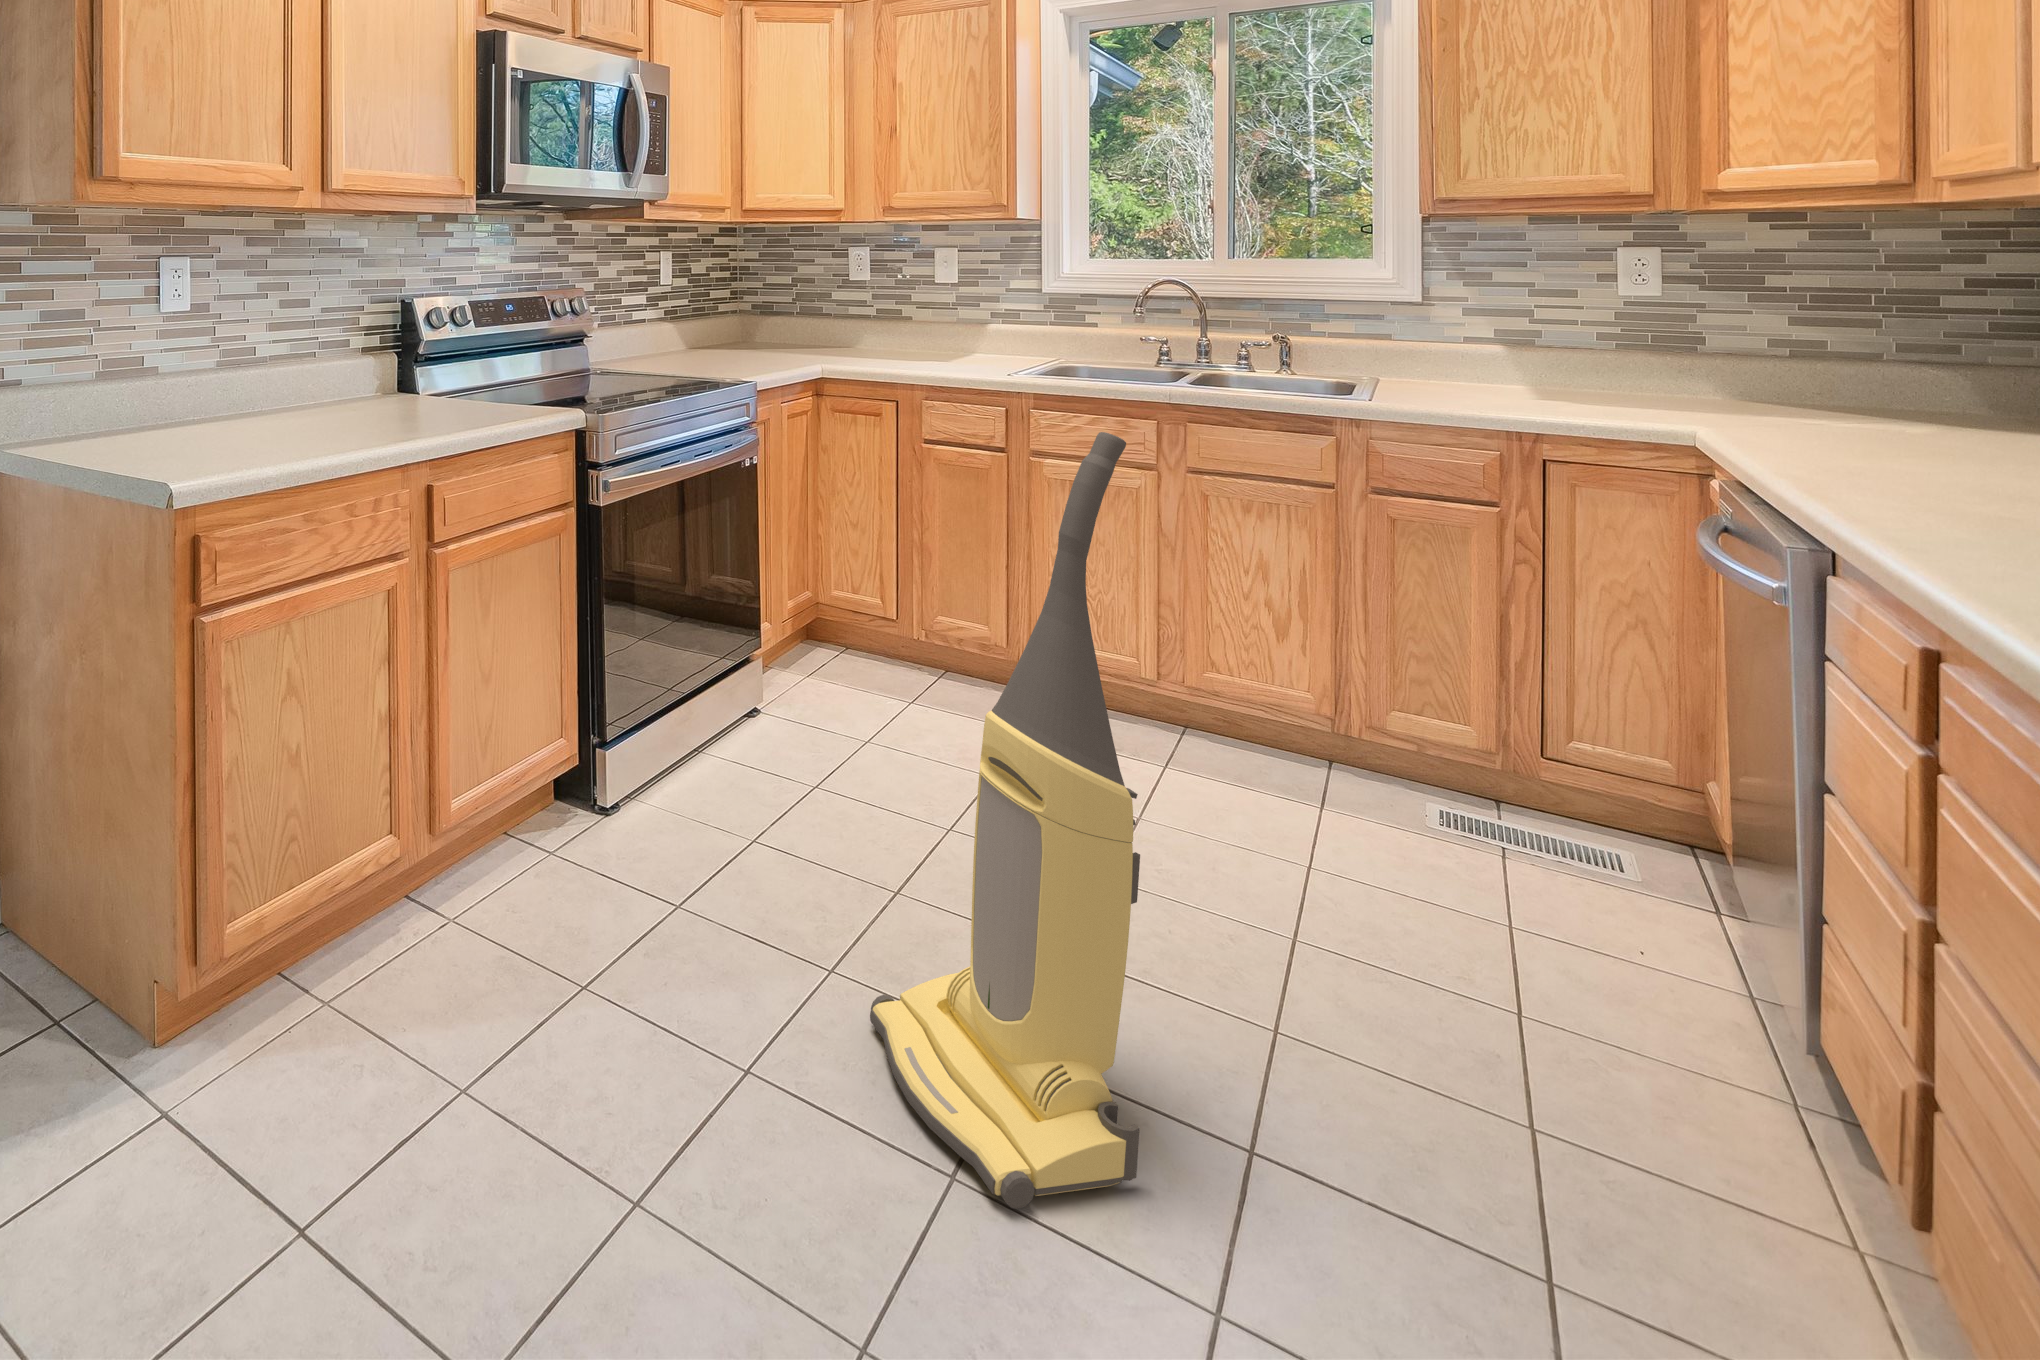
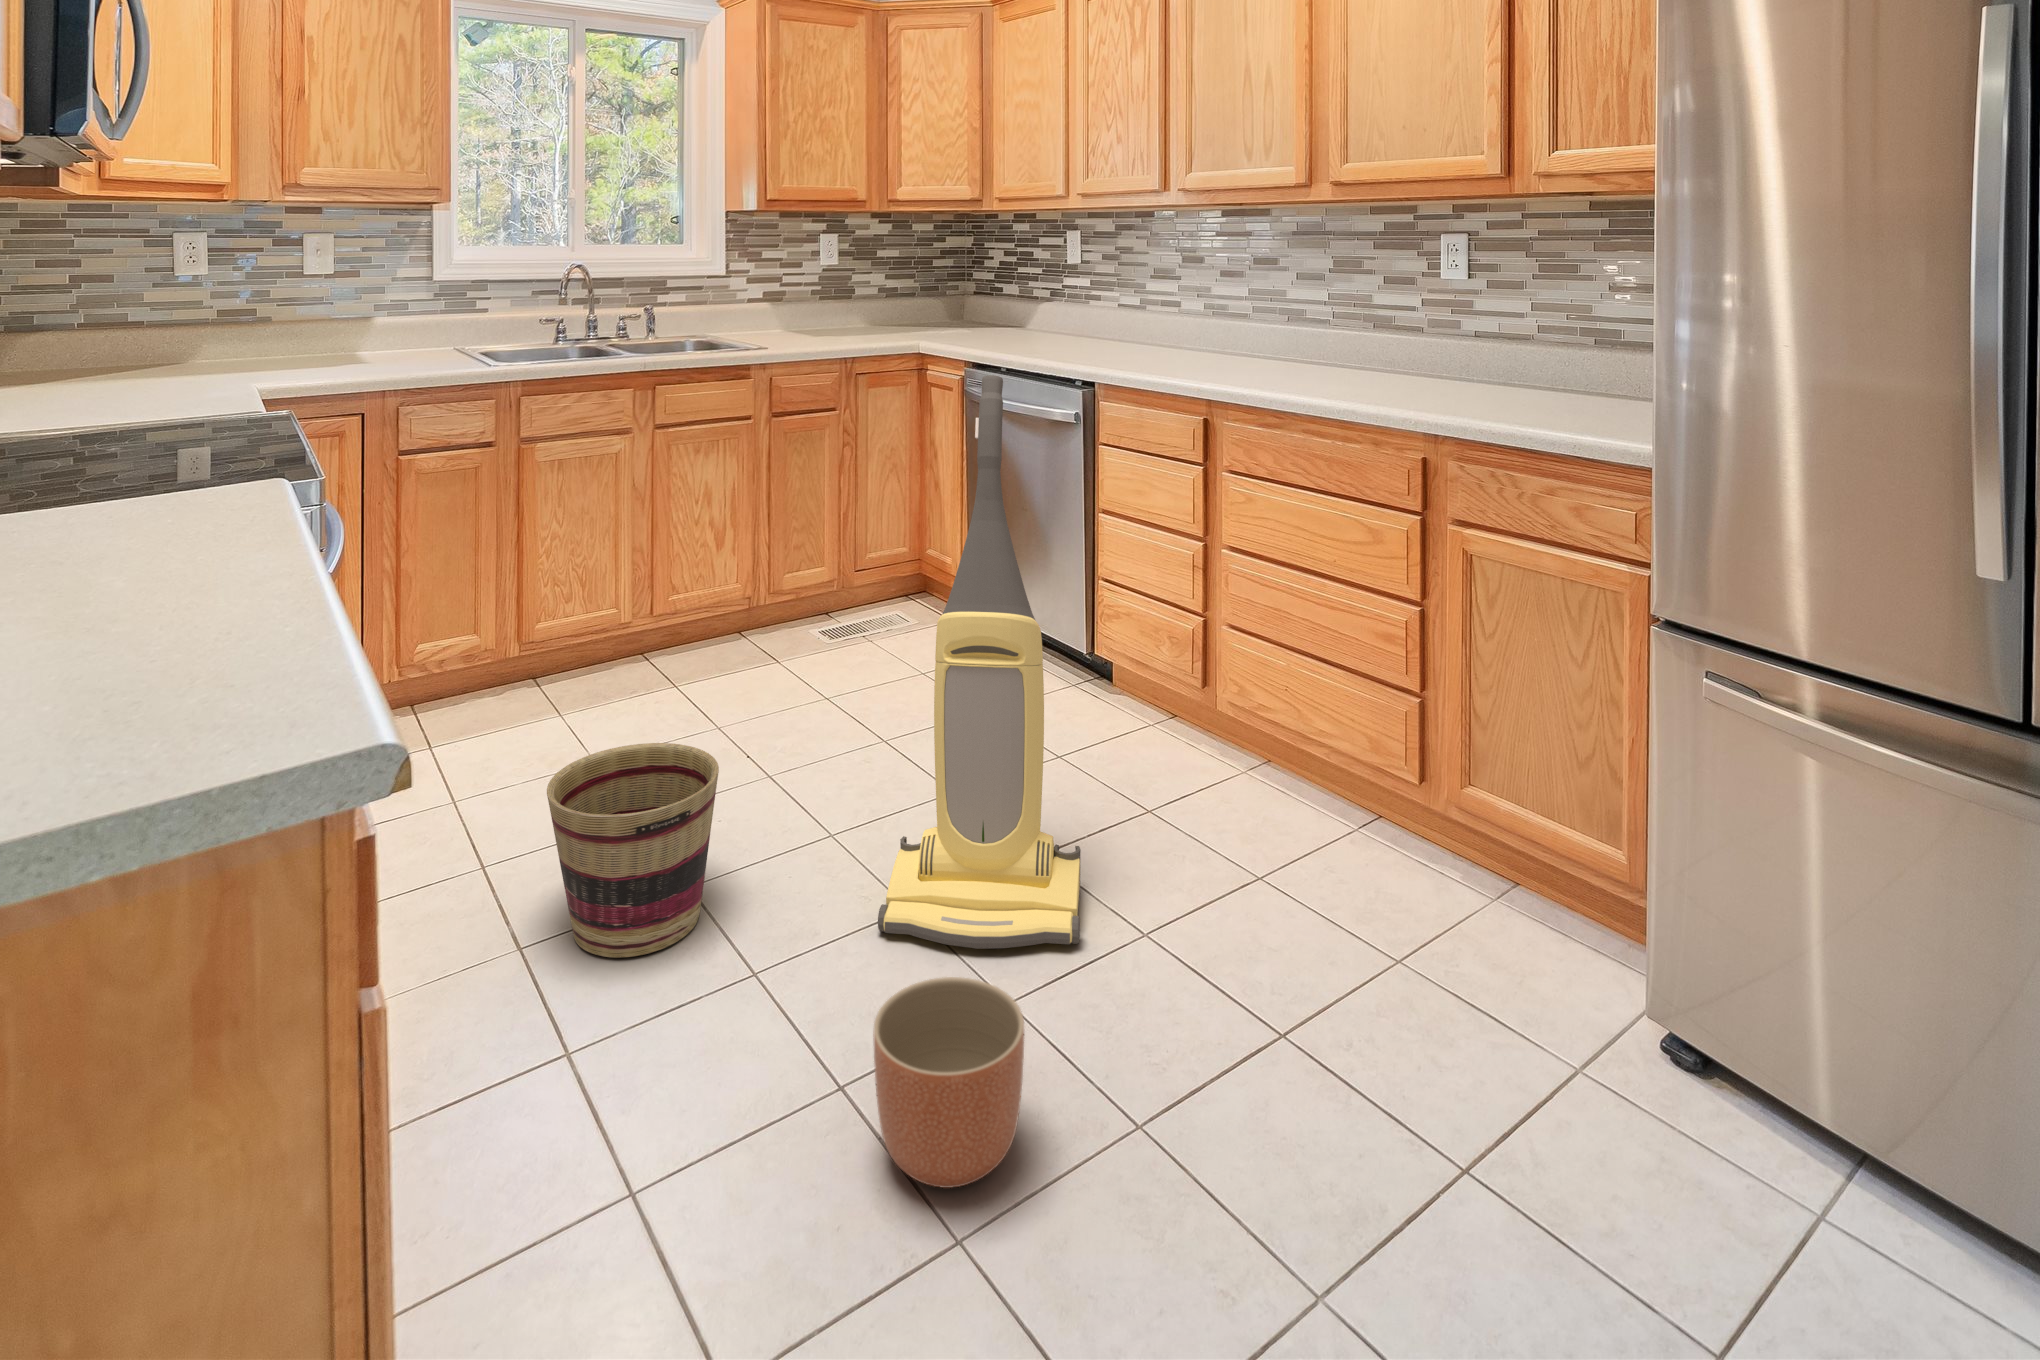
basket: none [691,707,843,900] -> present [547,743,719,958]
planter: none [551,988,703,1205] -> present [873,977,1024,1188]

